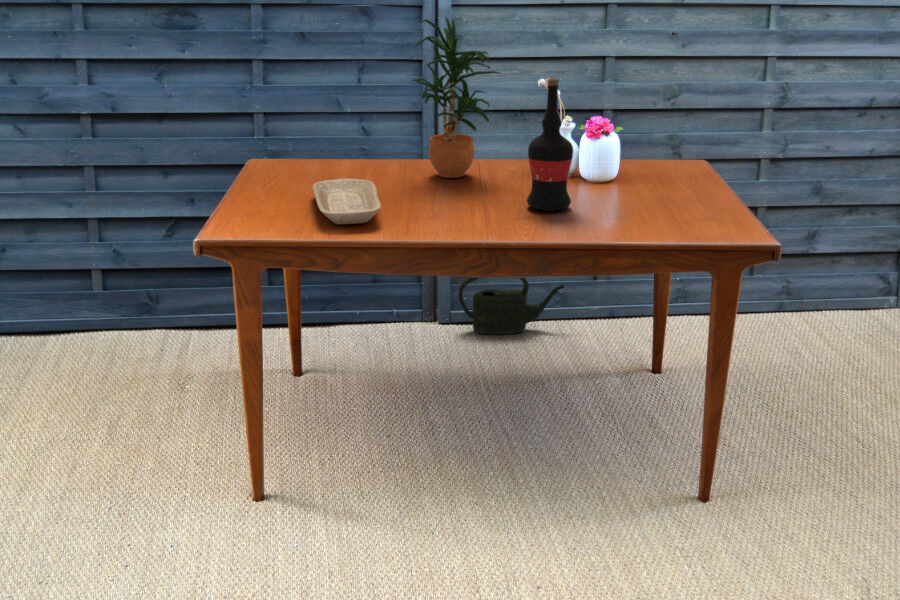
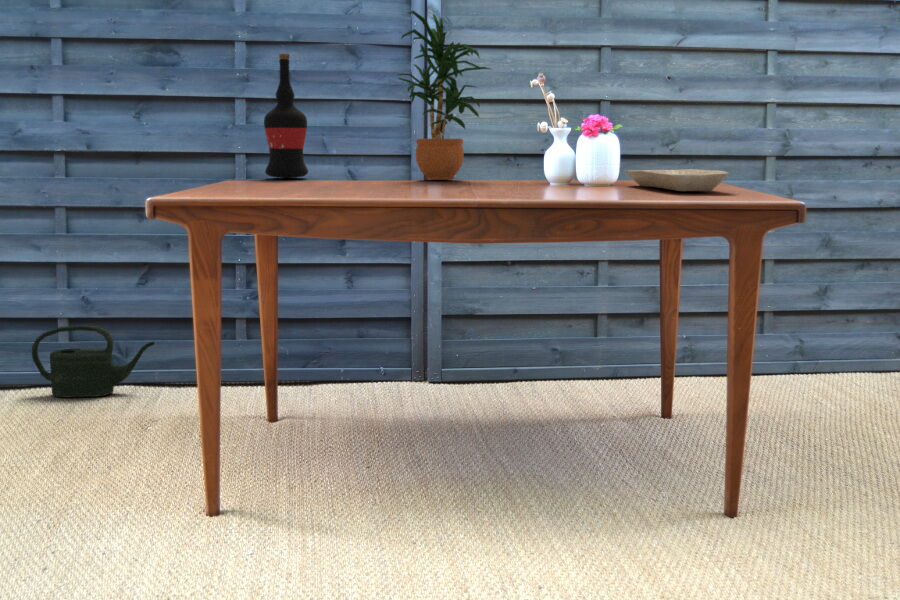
wine bottle: present [527,79,573,211] -> present [264,53,308,178]
tray: present [313,178,381,224] -> present [625,169,729,191]
watering can: present [458,278,564,334] -> present [32,325,154,397]

